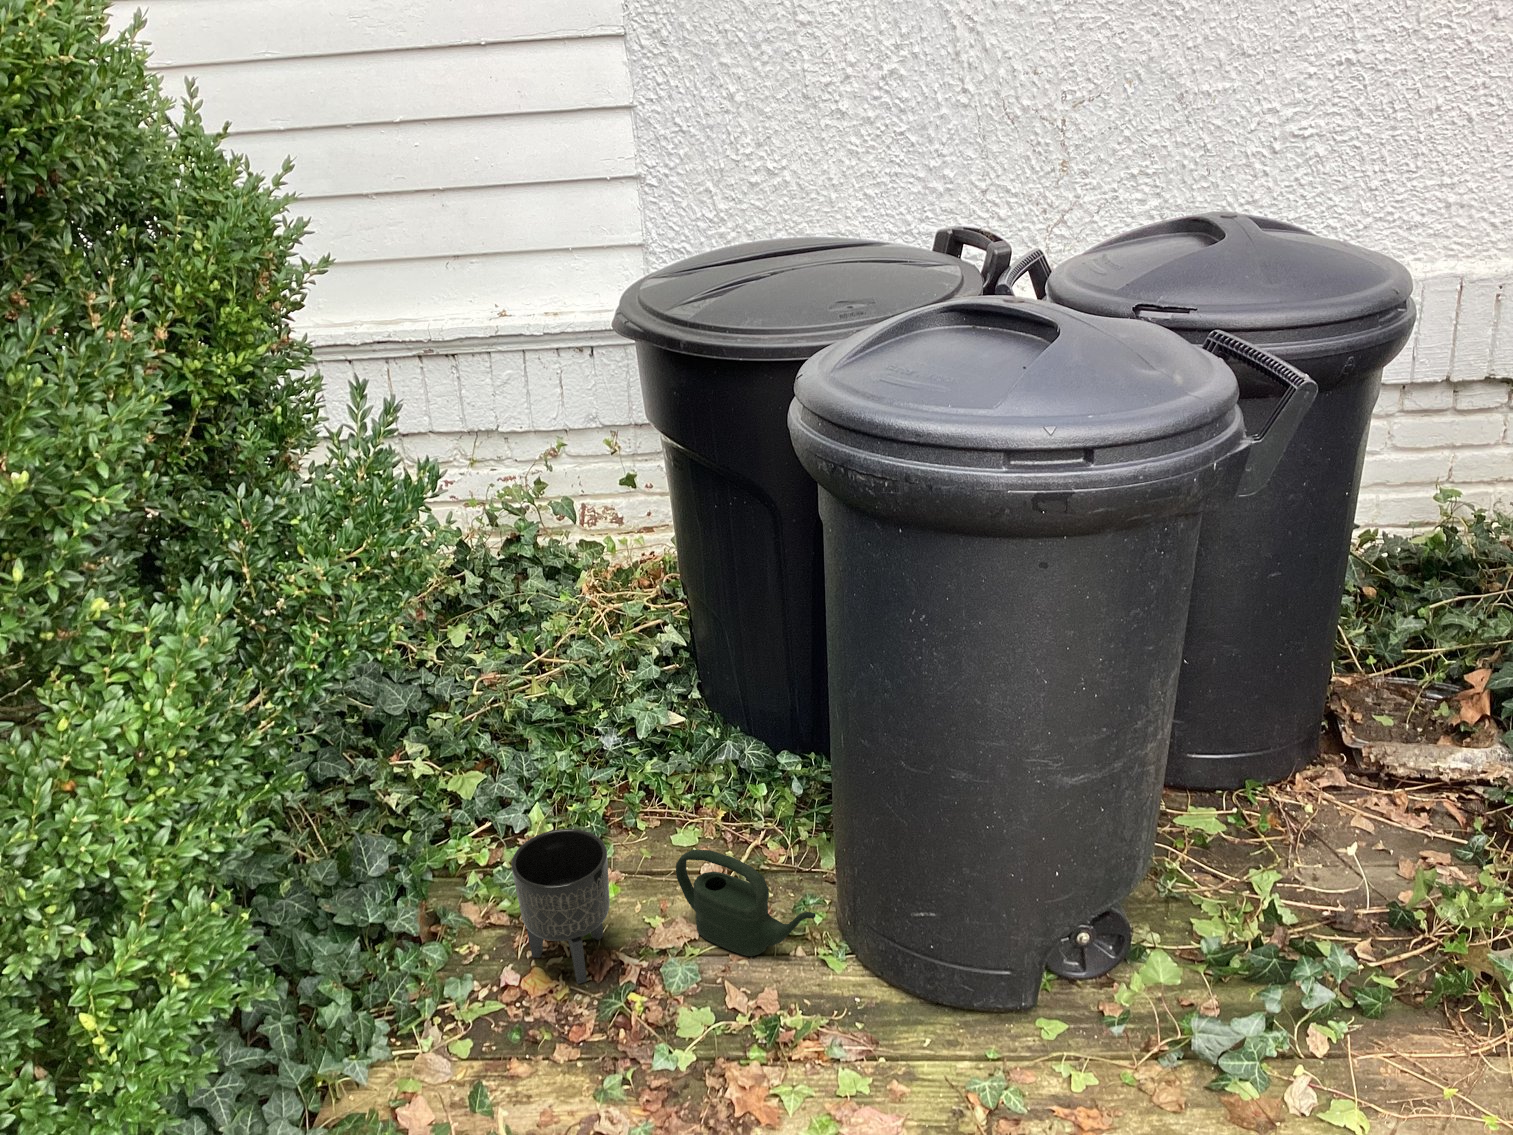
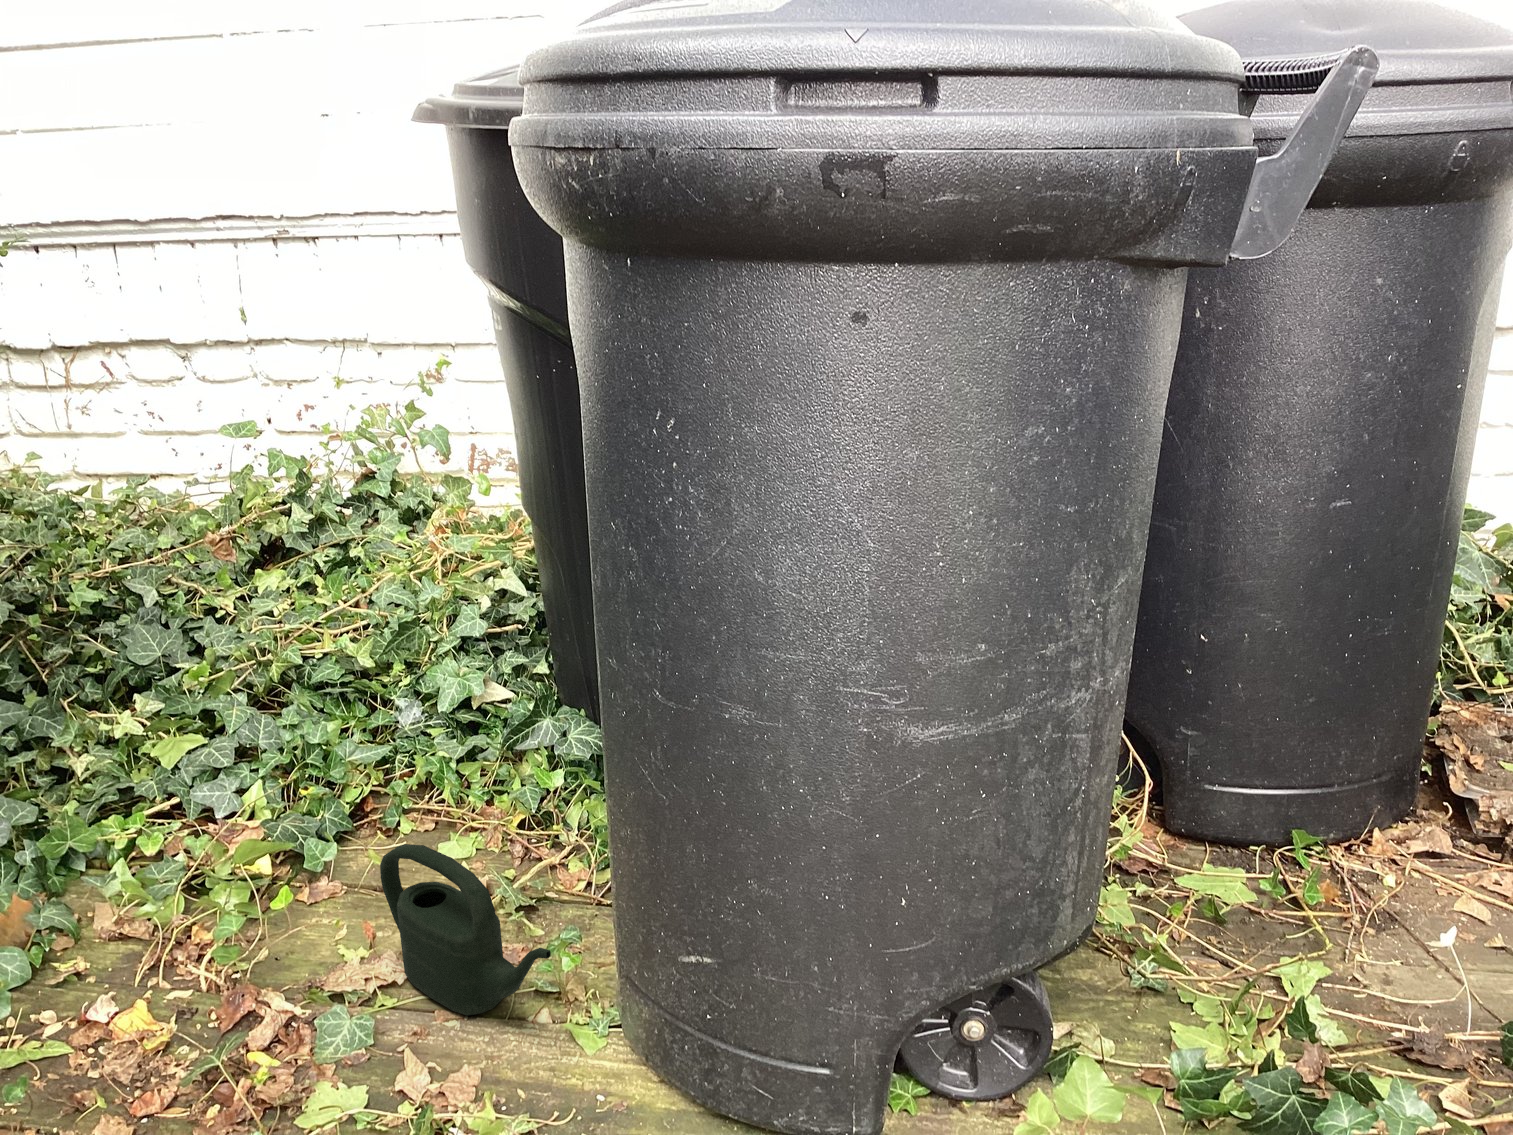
planter: present [511,829,610,984] -> none [98,794,267,1032]

